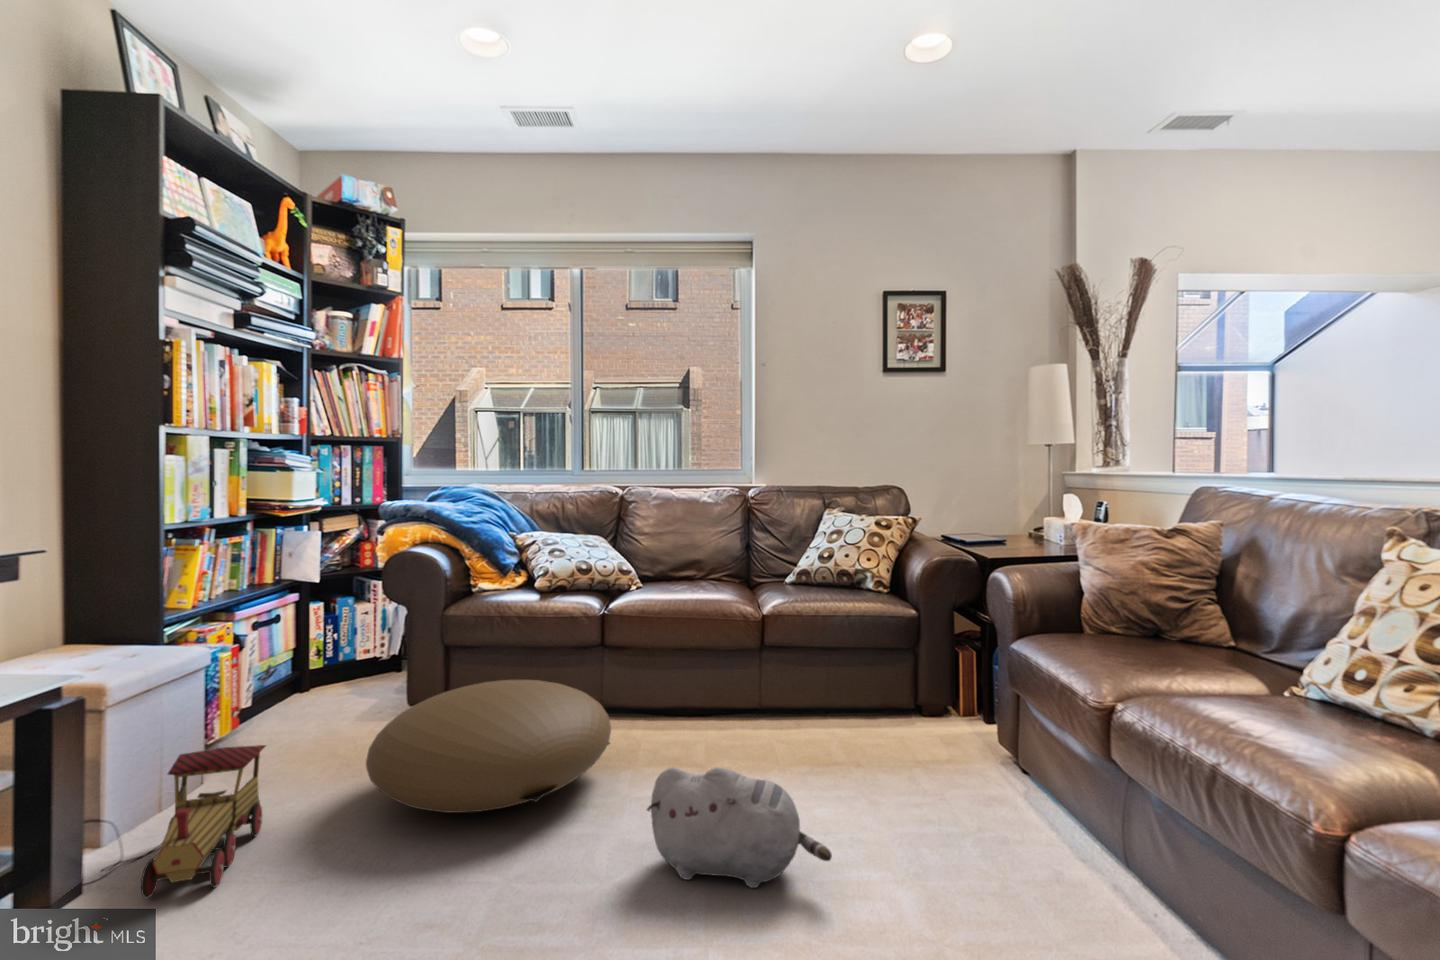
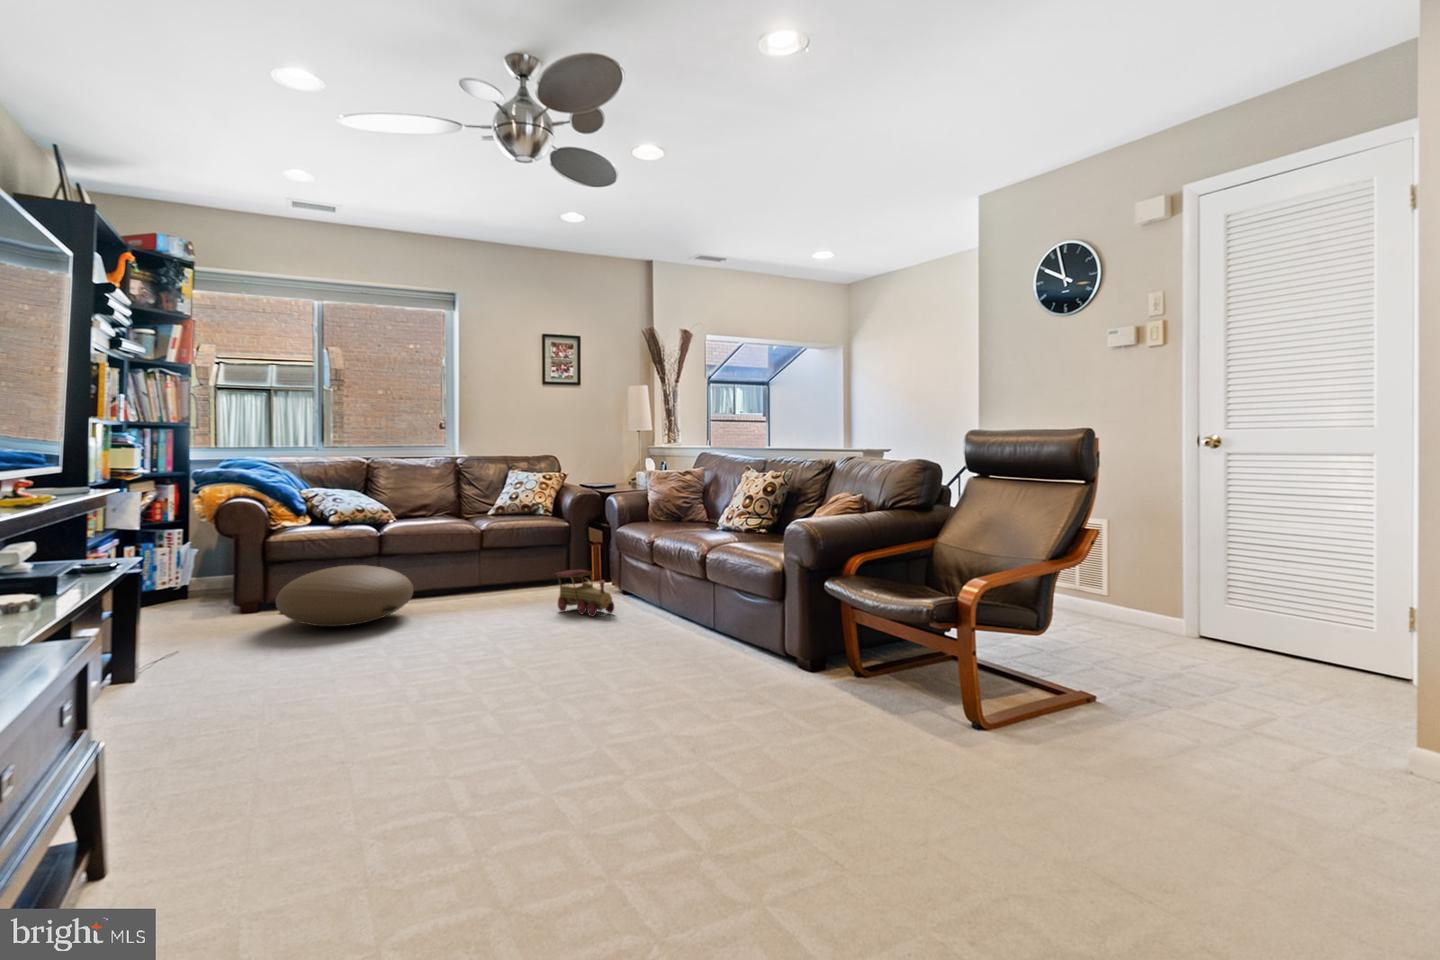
toy train: present [141,745,266,898] -> present [556,570,614,617]
plush toy: present [647,767,832,888] -> none [458,578,546,628]

